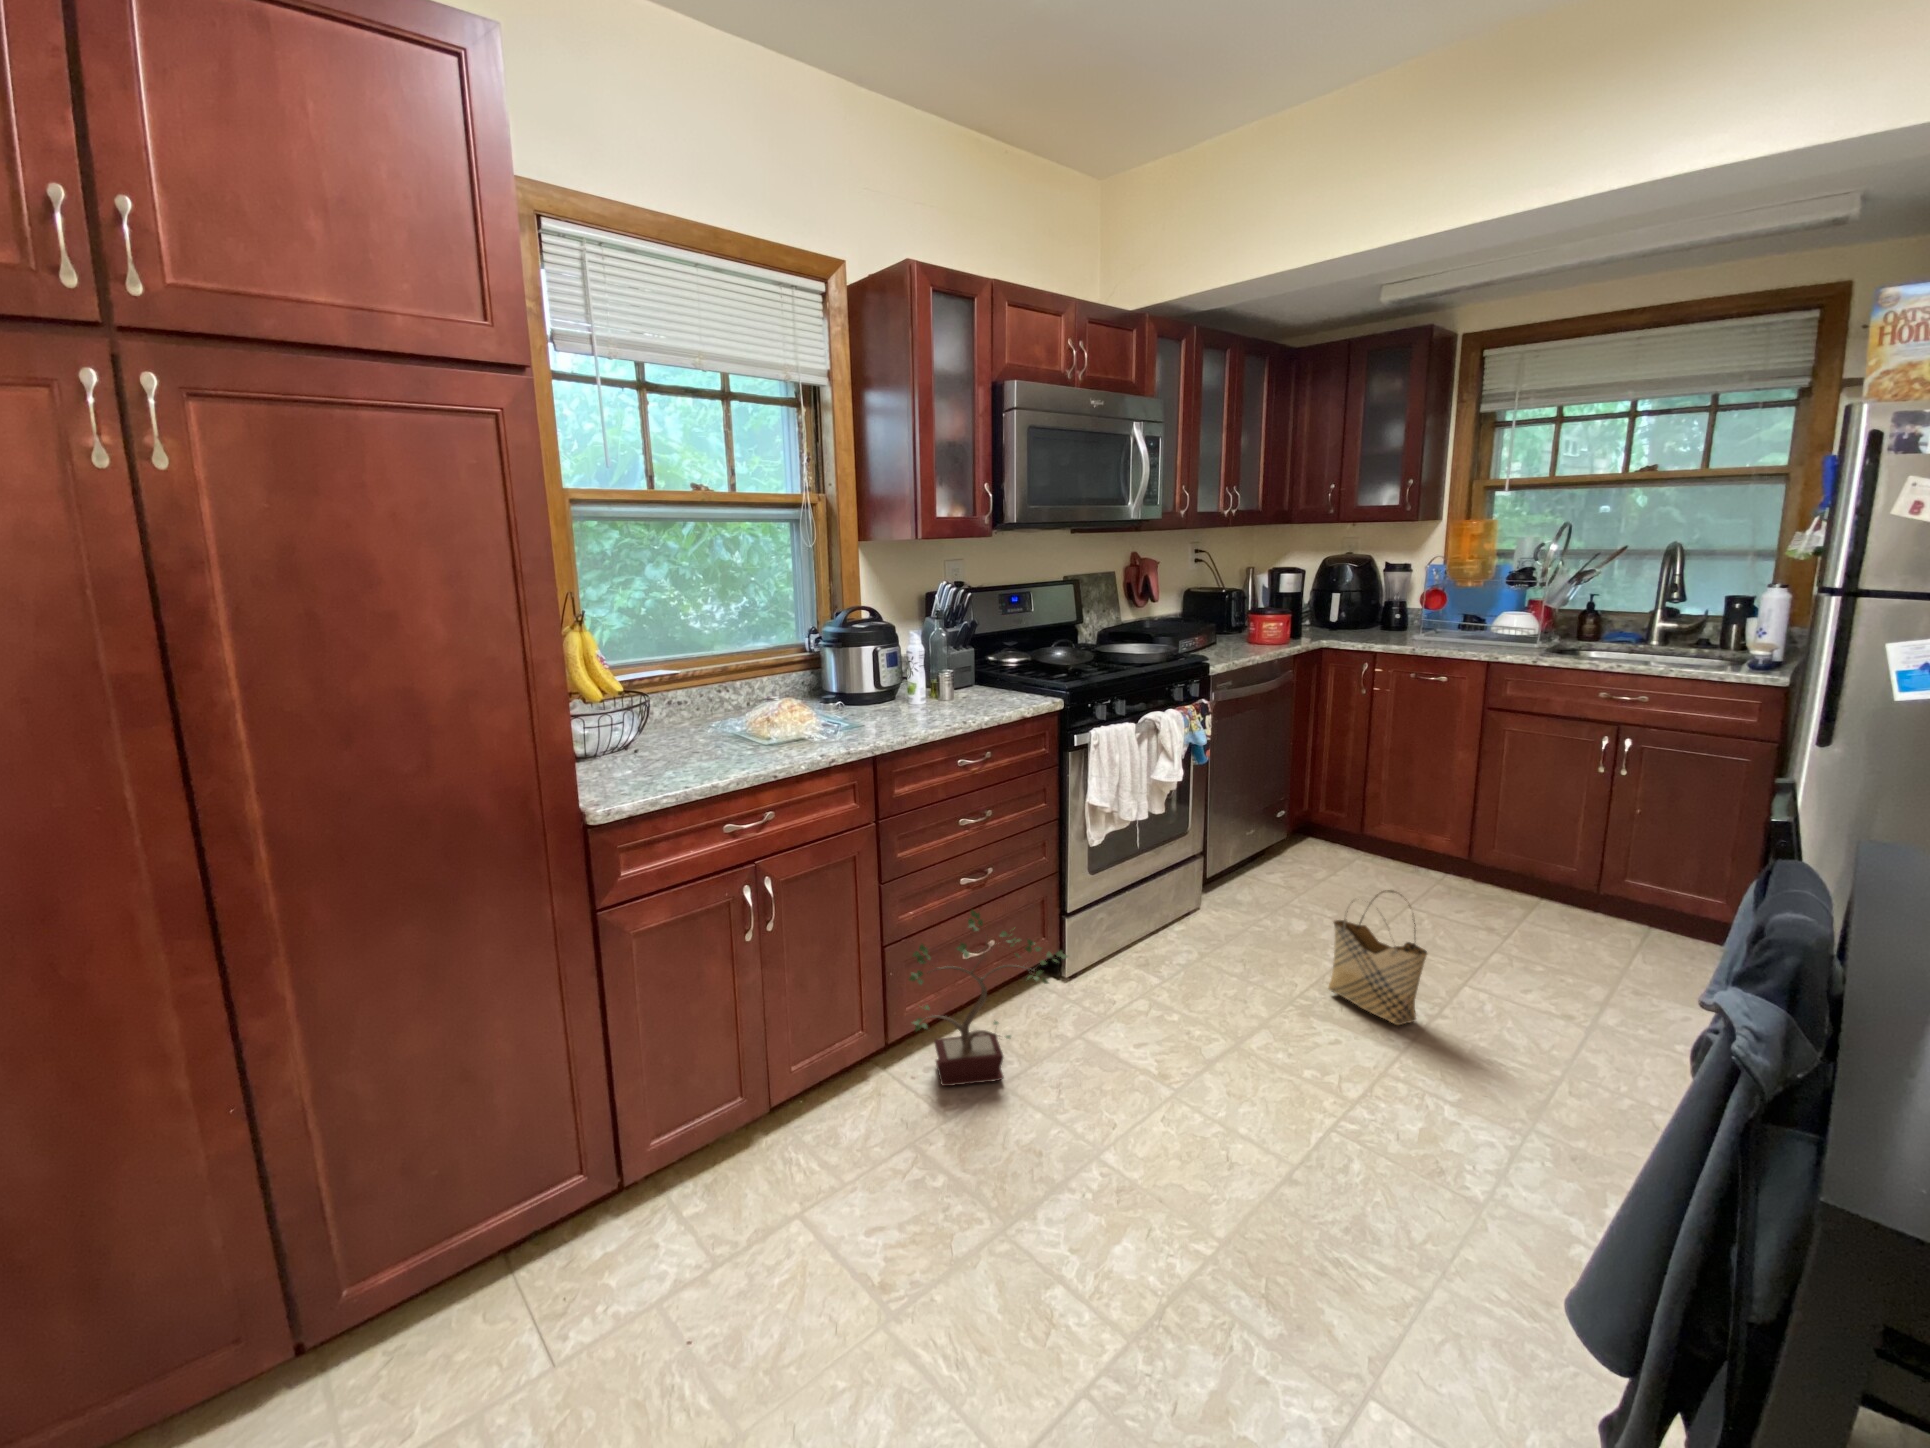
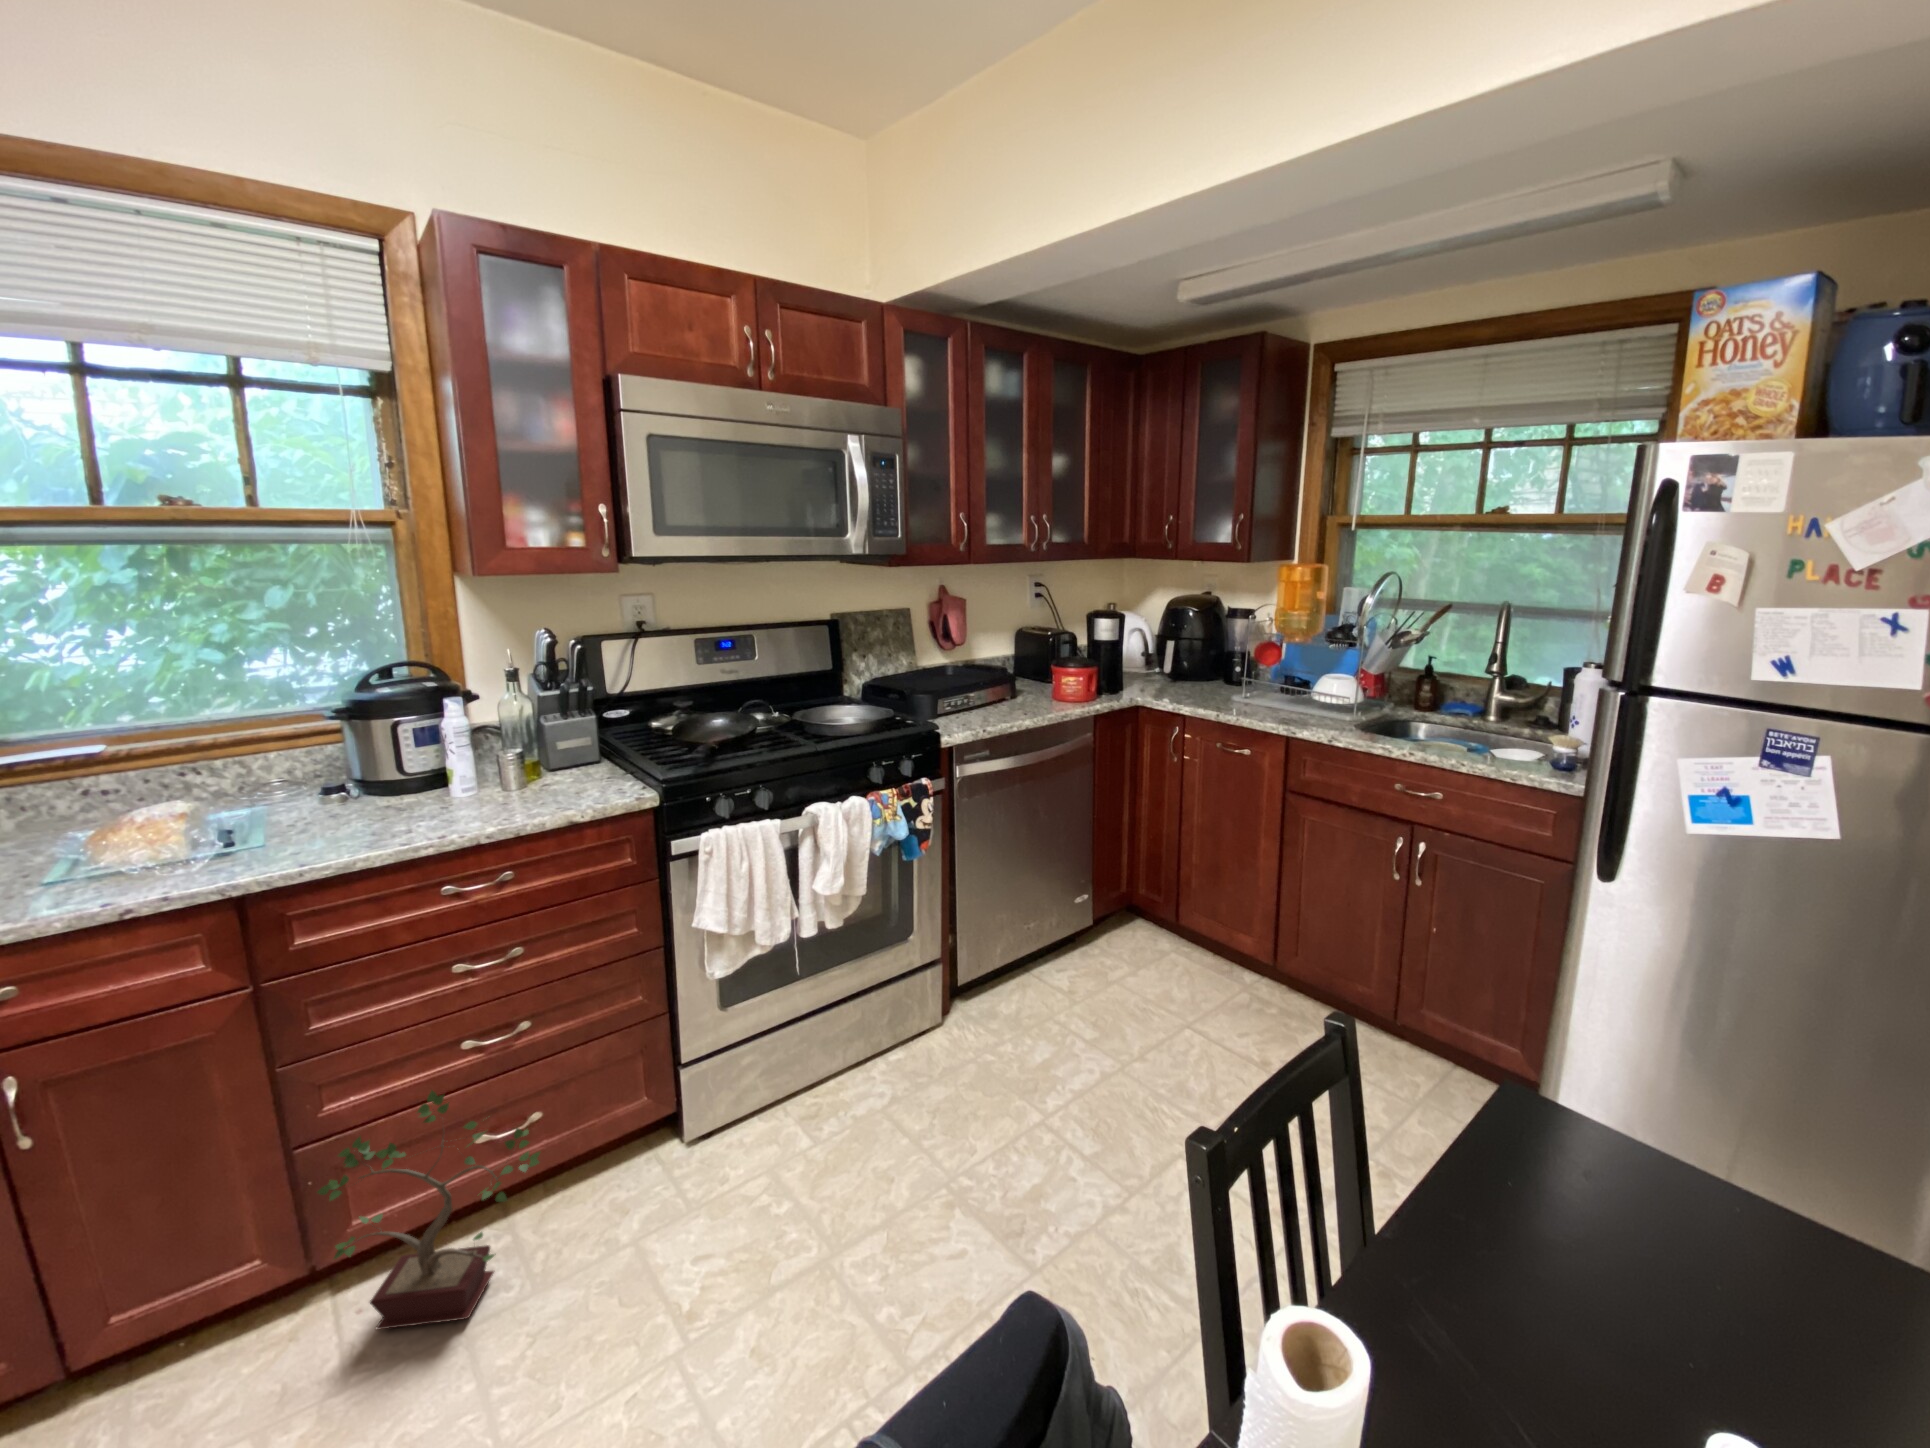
woven basket: present [1328,890,1427,1025] -> none [997,1046,1083,1230]

